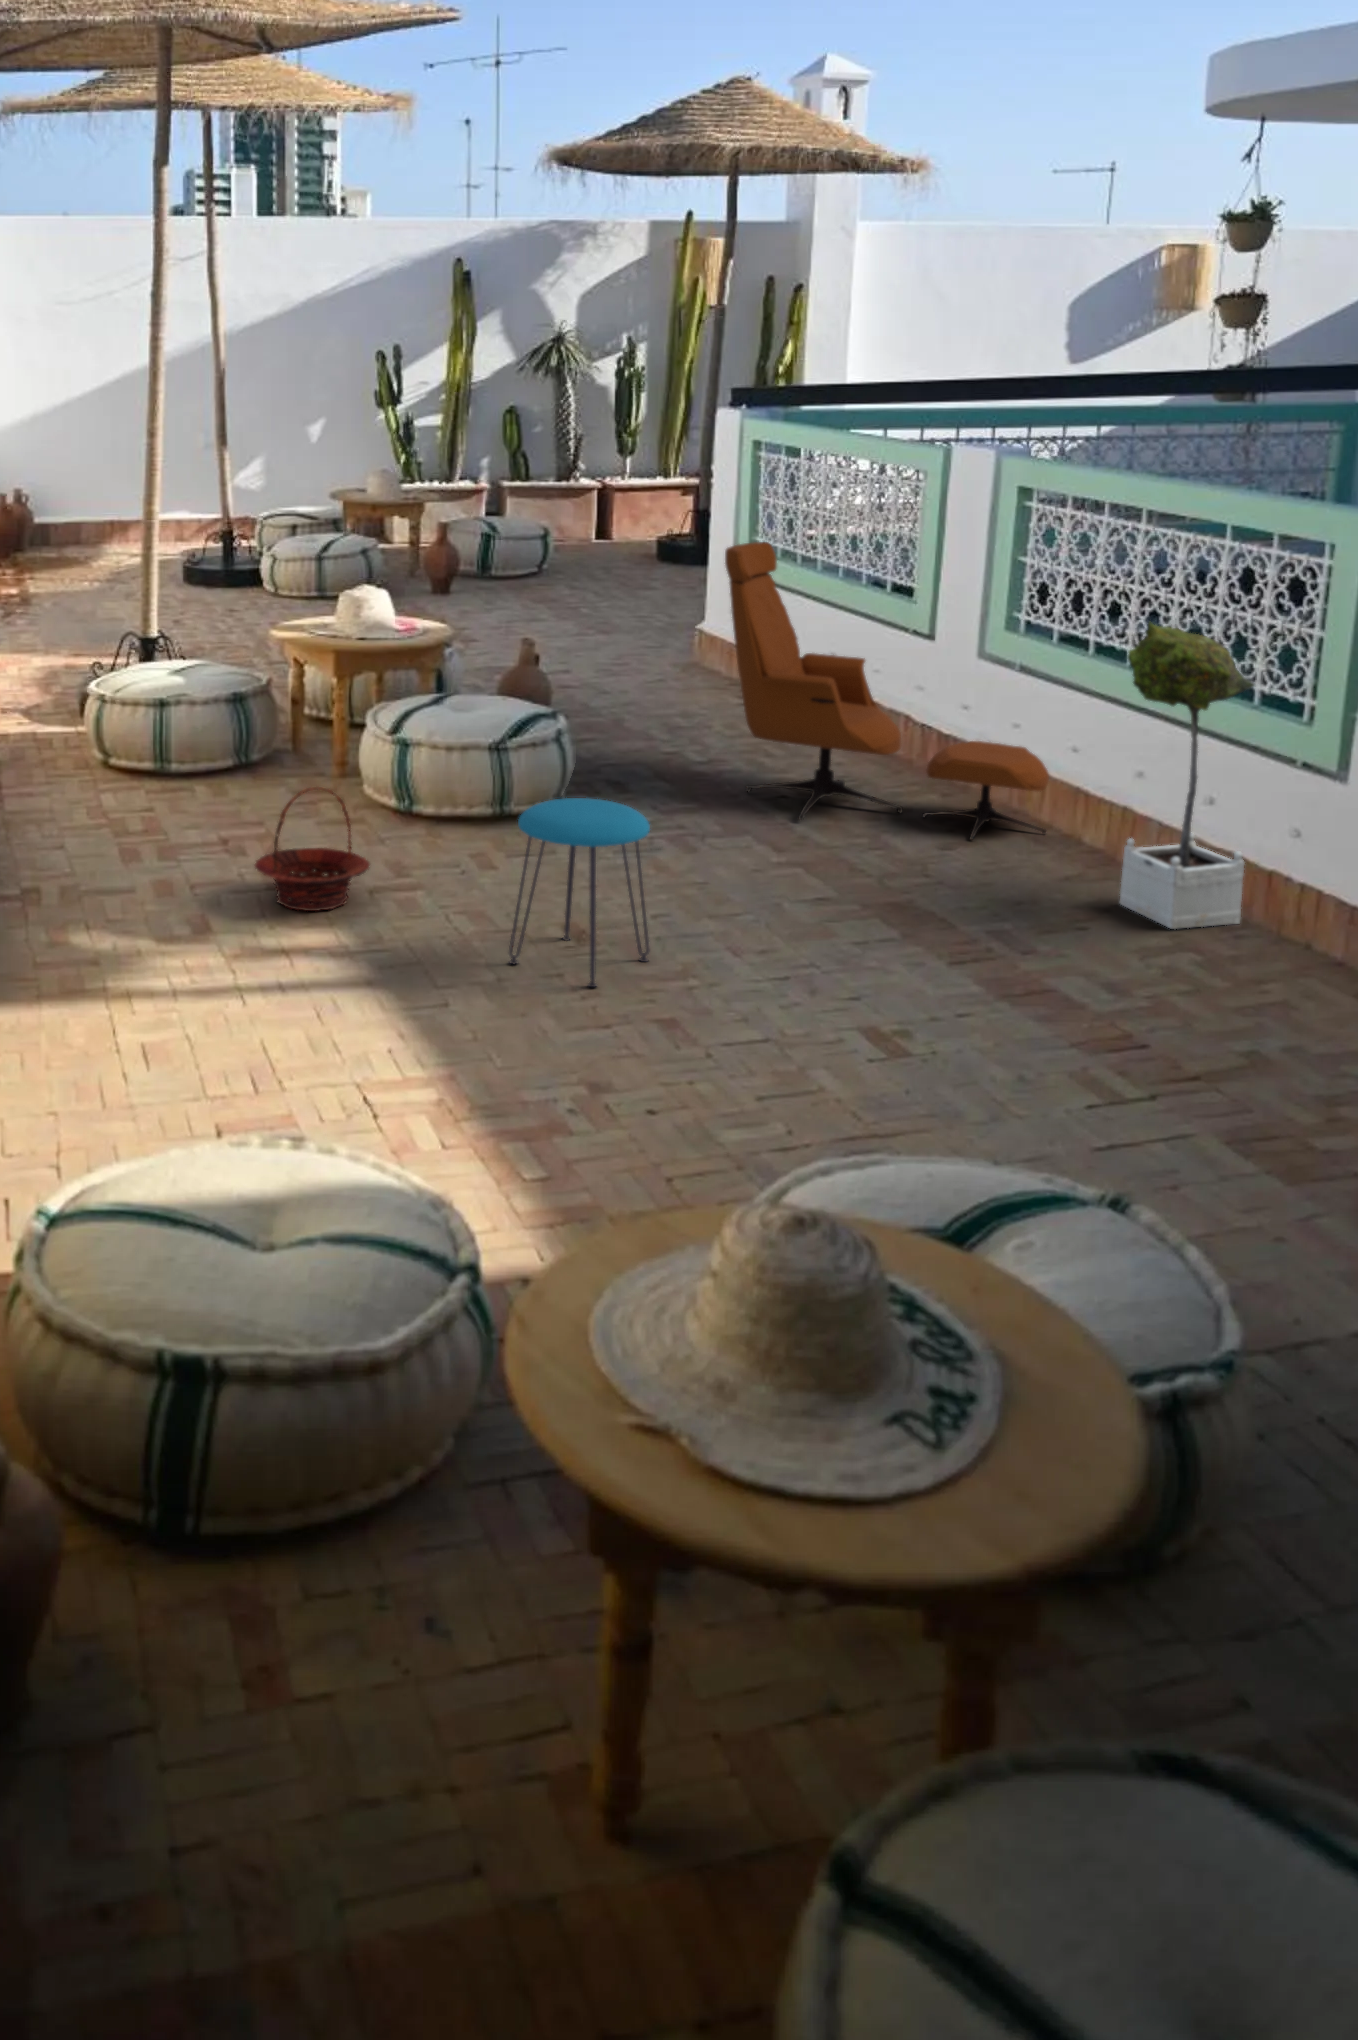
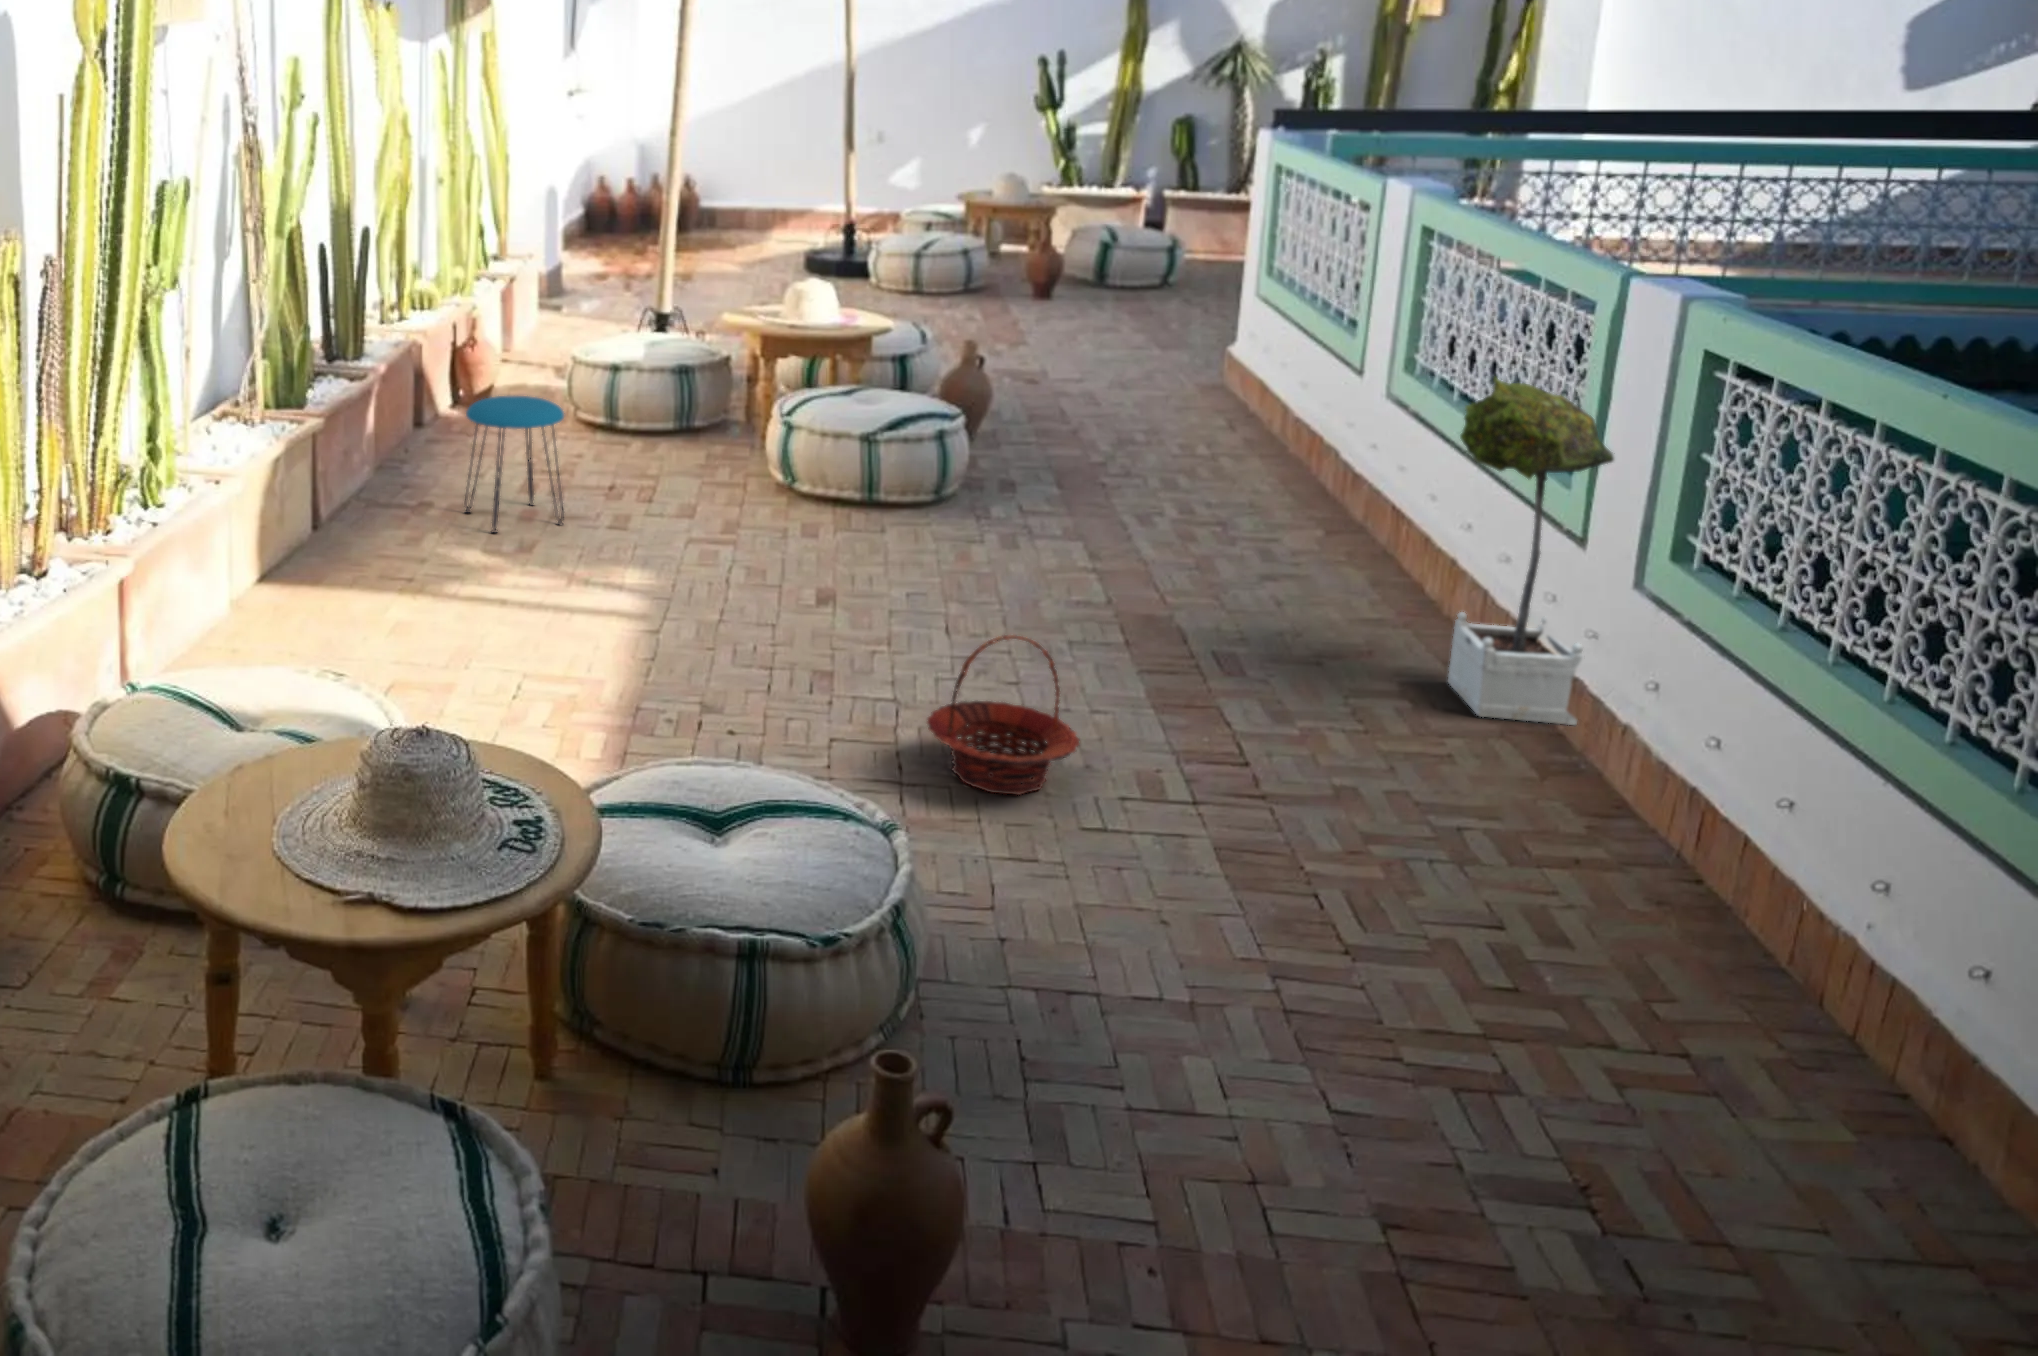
lounge chair: present [725,542,1049,840] -> none [1131,264,1462,602]
basket: present [255,787,370,911] -> present [927,635,1079,795]
stool: present [509,798,650,987] -> present [464,396,564,533]

